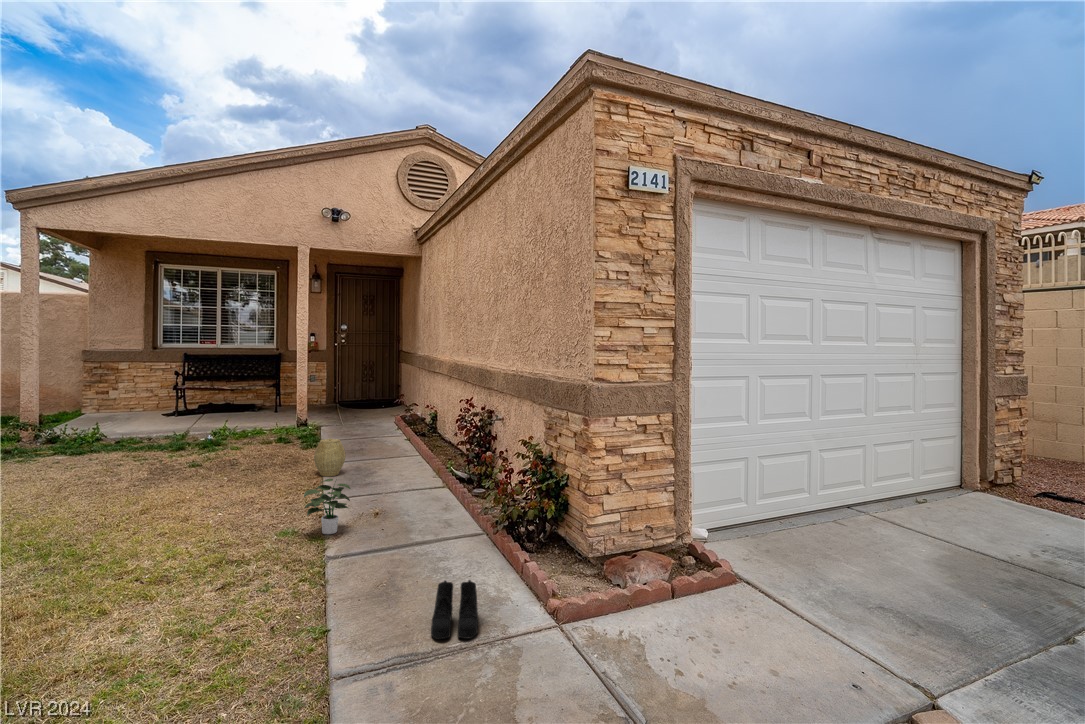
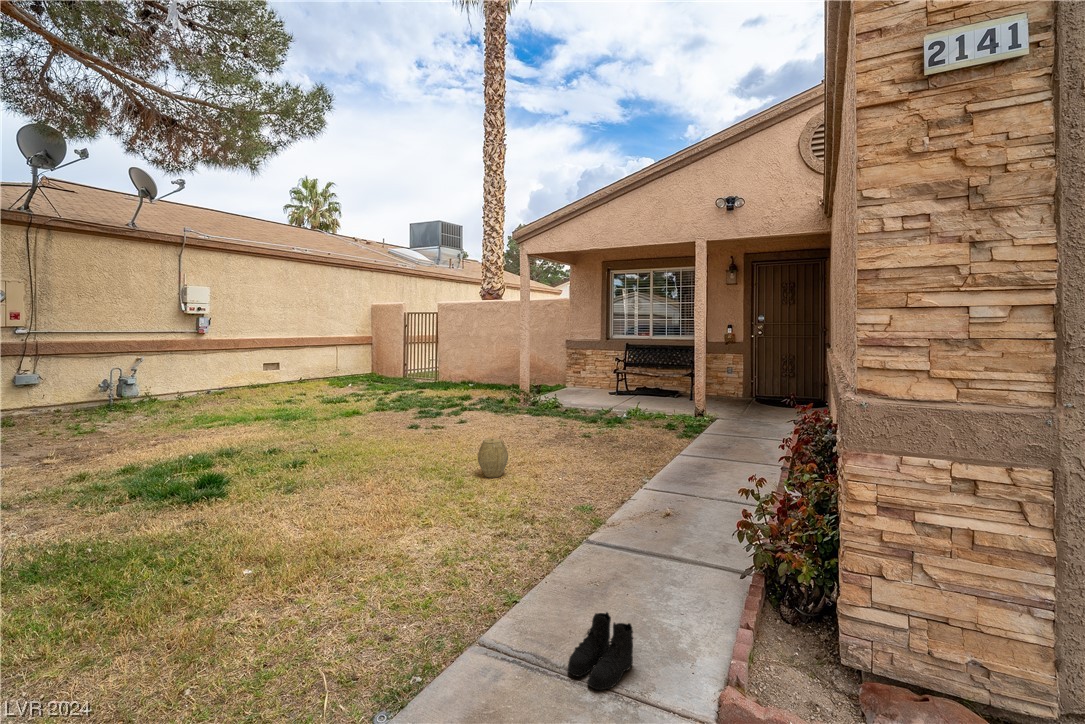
woven basket: present [314,438,346,476] -> present [478,438,508,478]
potted plant: present [304,479,351,534] -> none [593,472,640,526]

